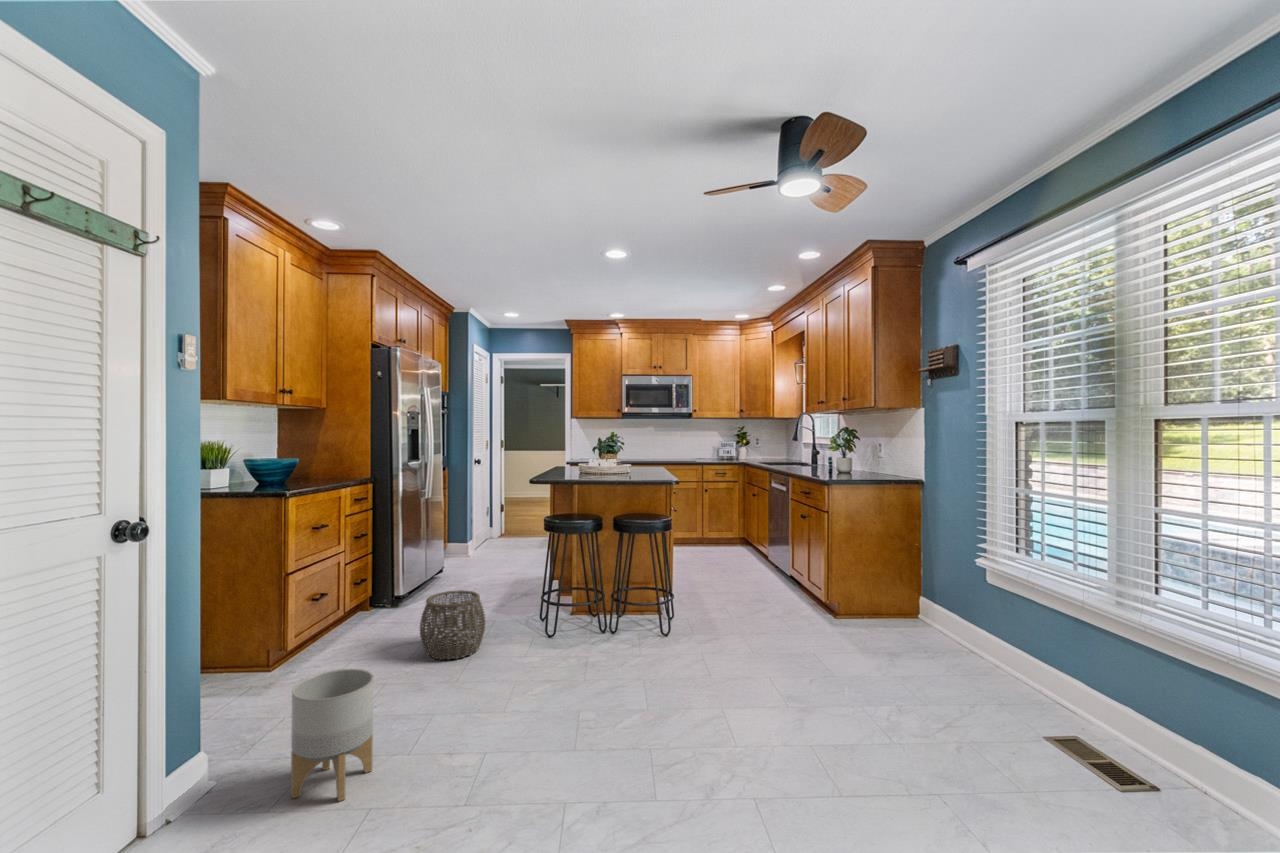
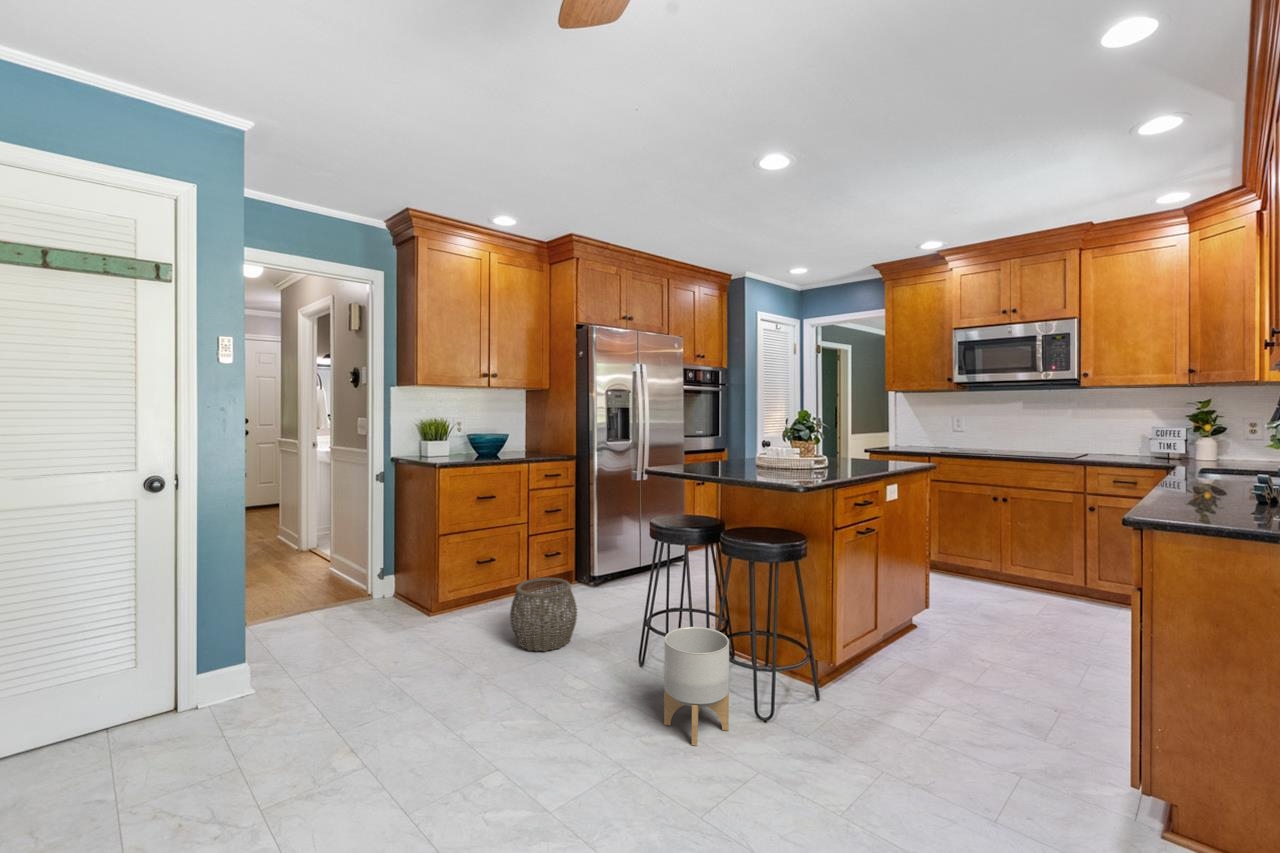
planter: present [291,668,373,801] -> present [664,627,729,746]

